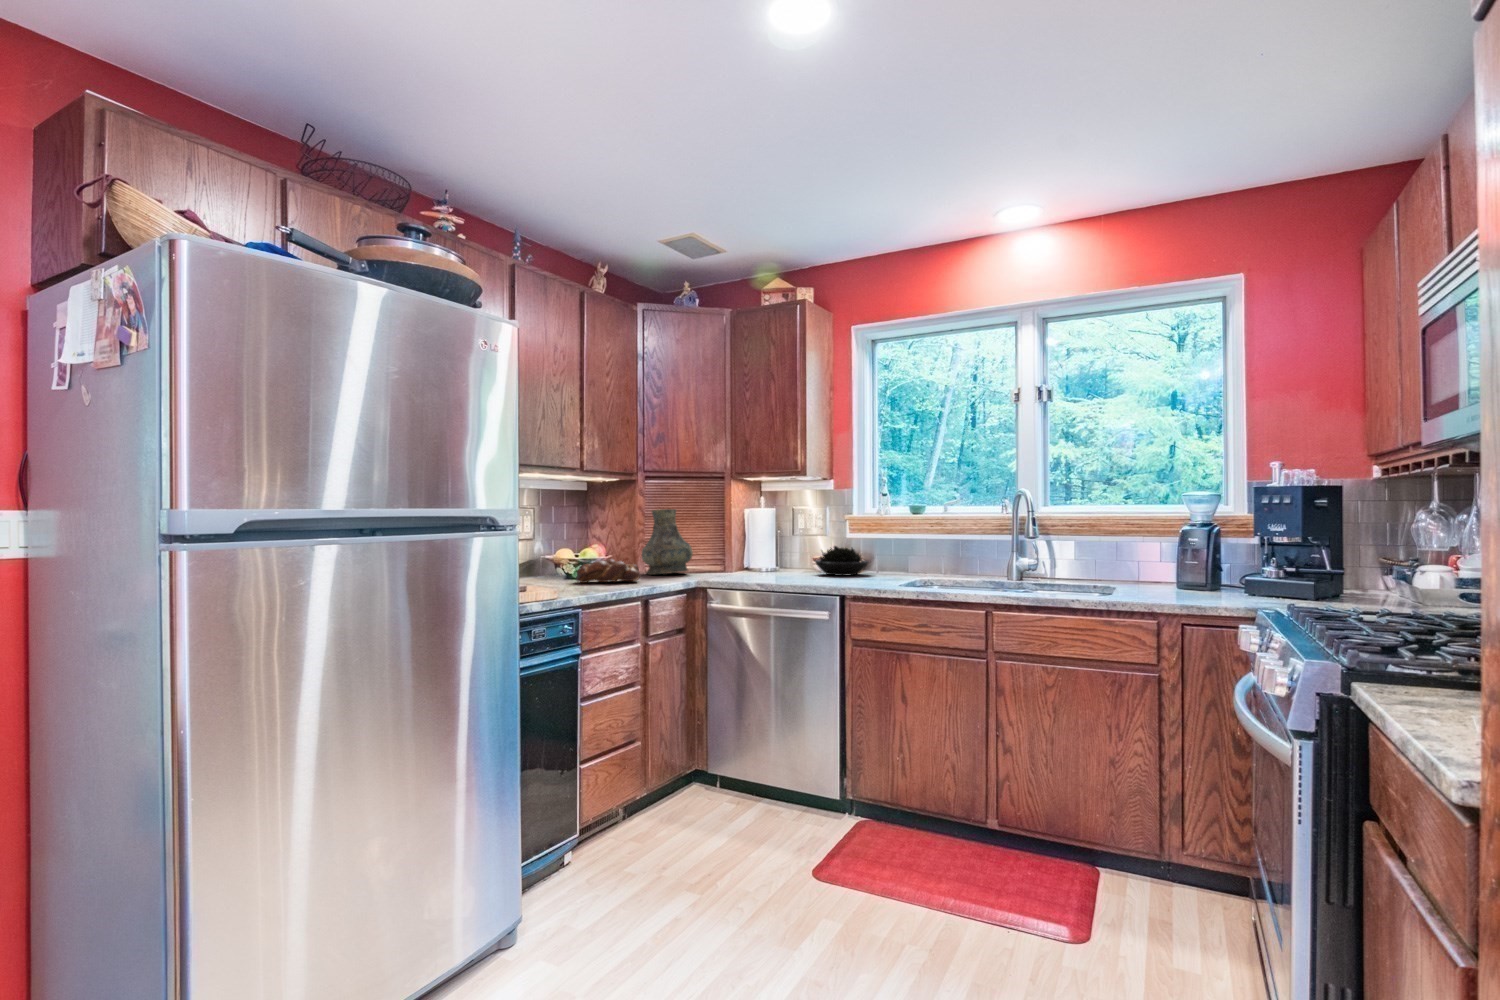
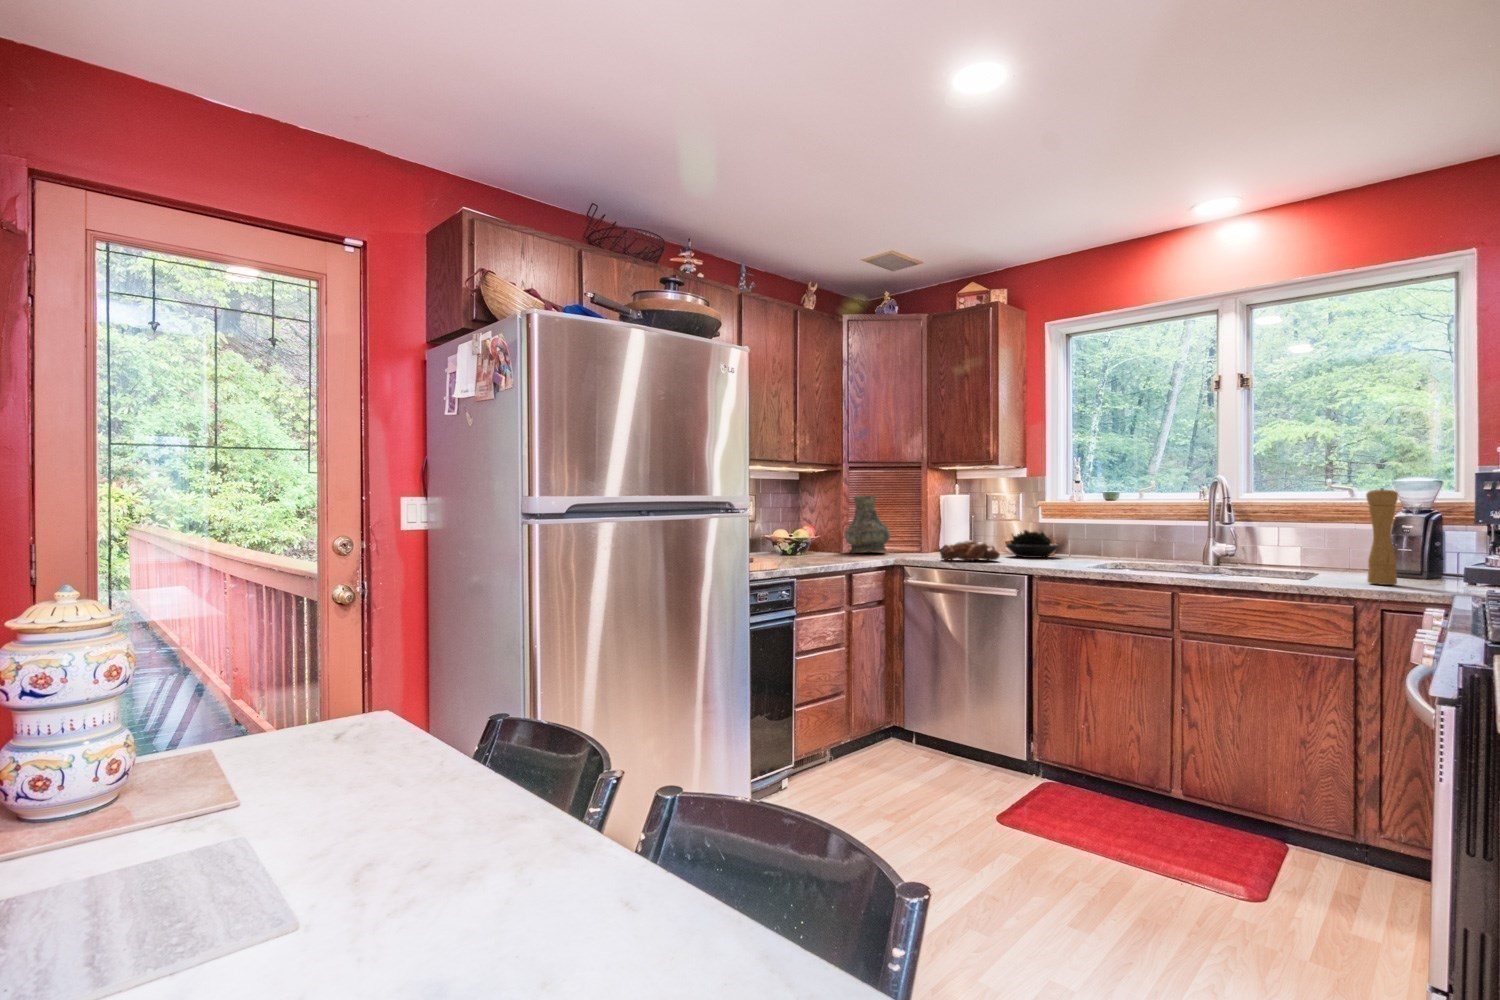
pepper mill: none [1164,503,1191,599] -> present [1366,488,1398,585]
bread loaf: present [576,559,640,583] -> present [940,540,1000,560]

